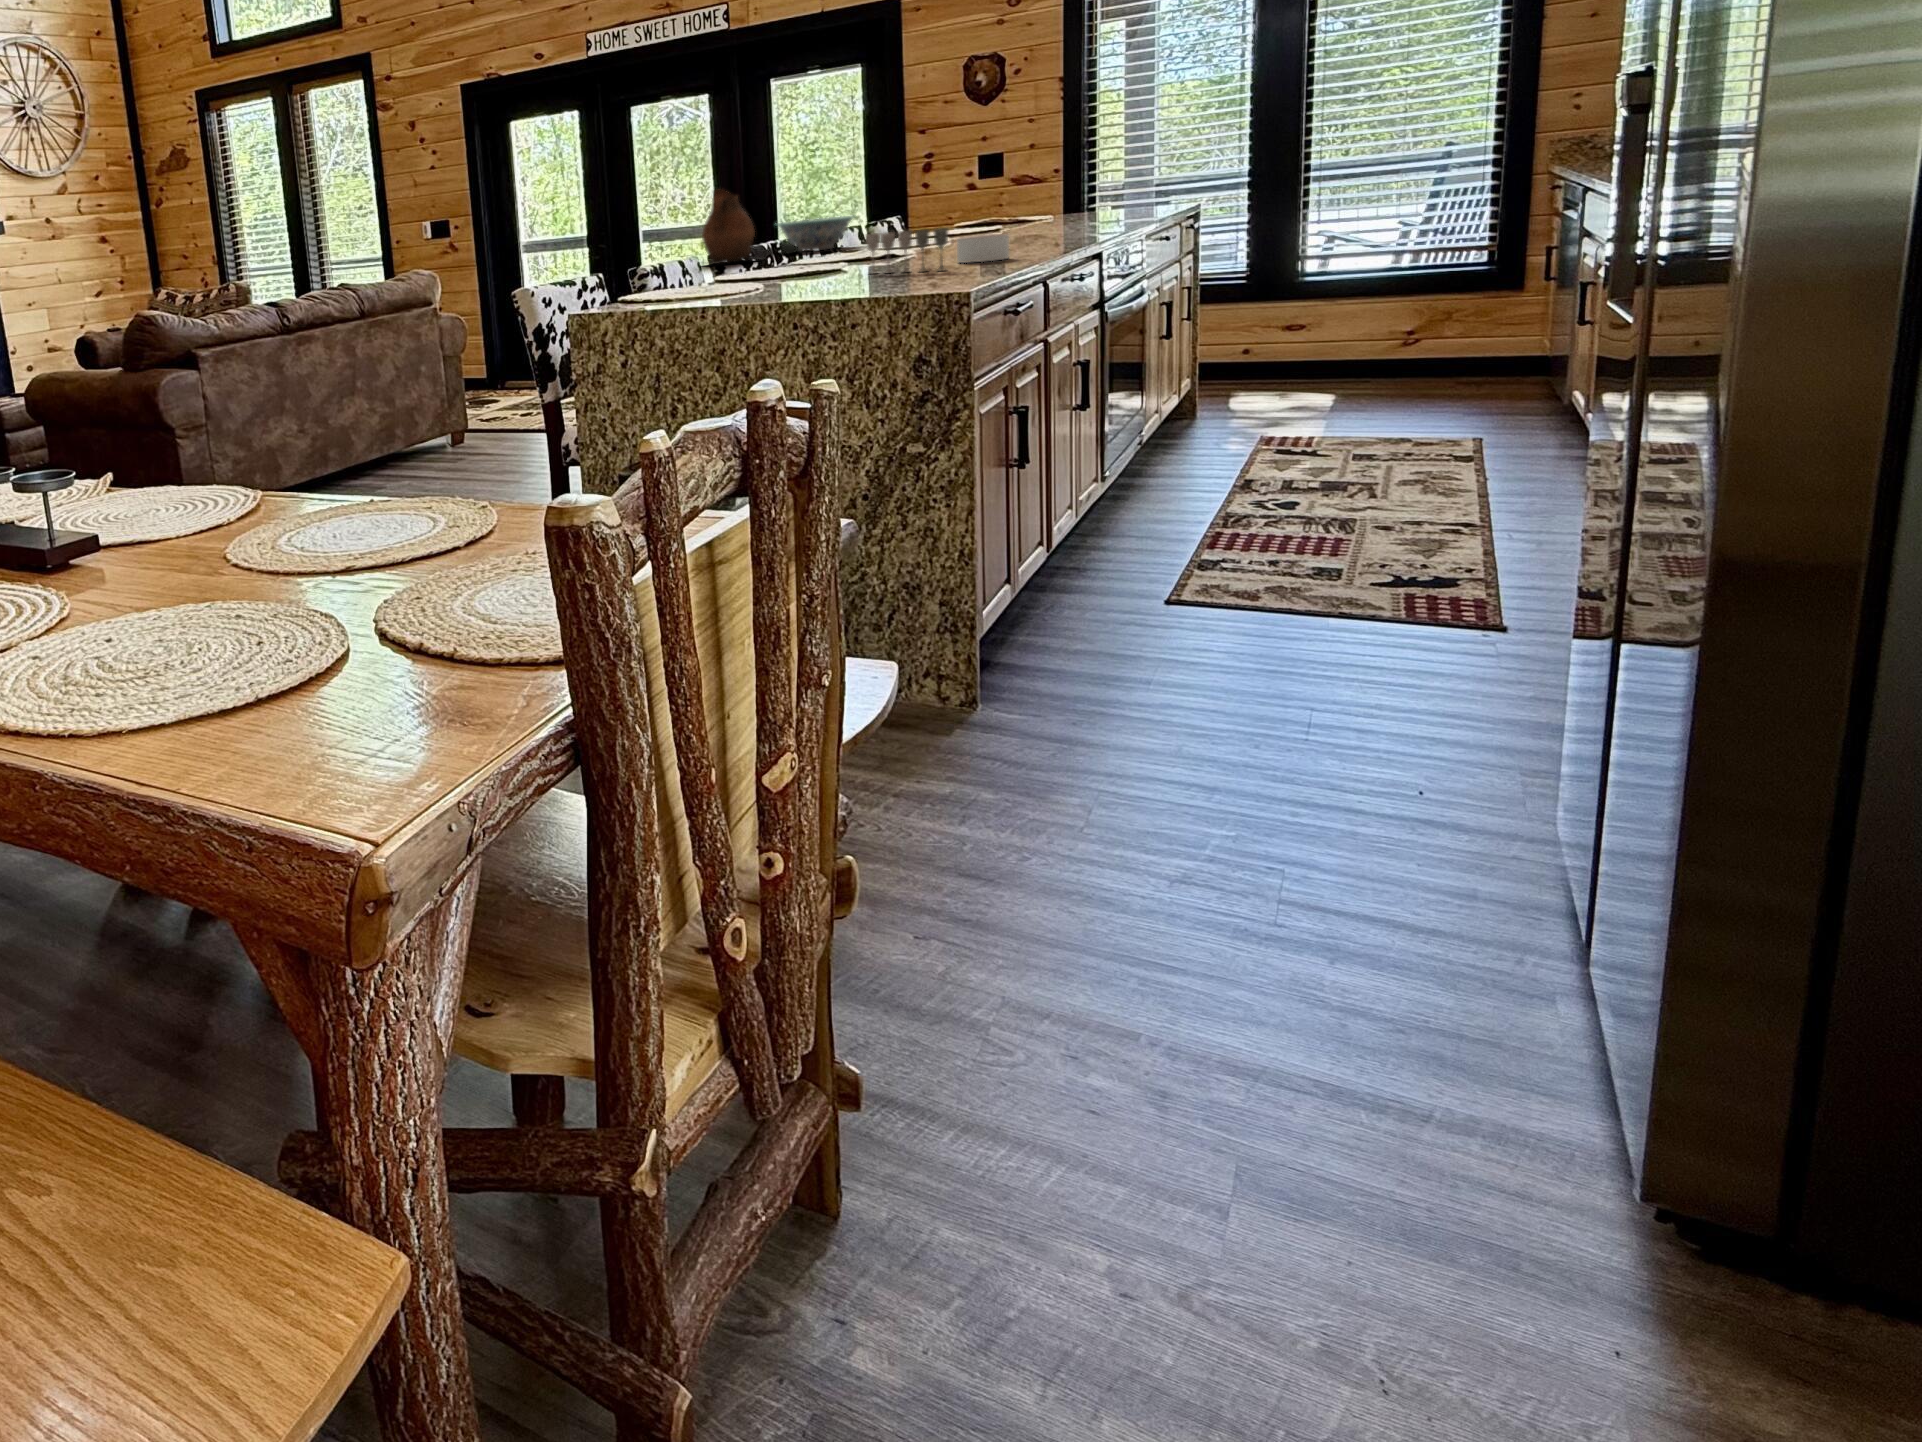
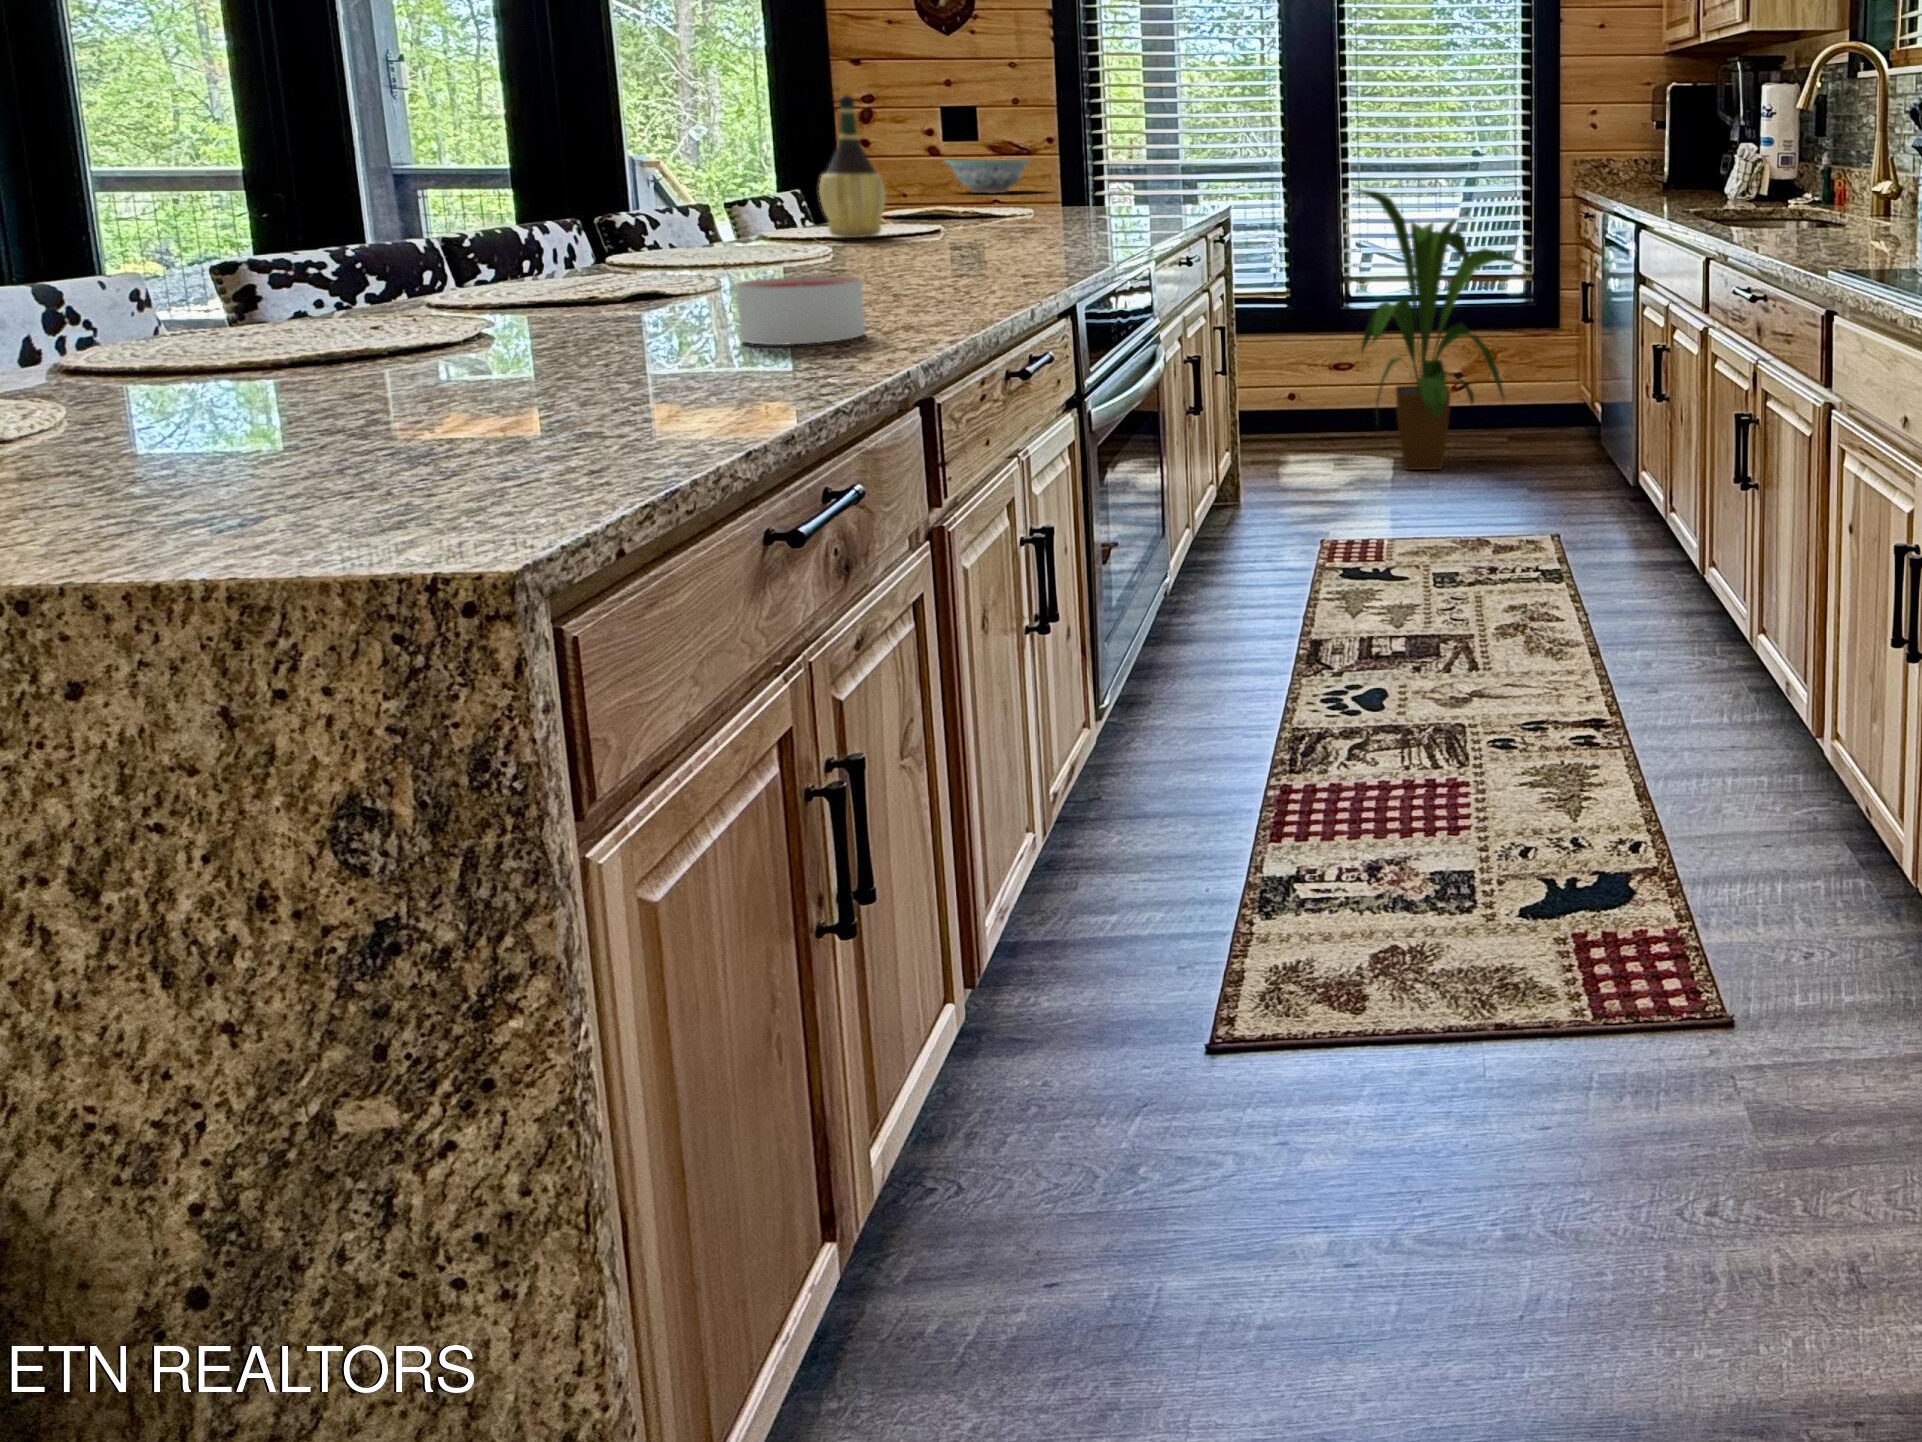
wine bottle: none [935,148,972,234] -> present [819,87,886,238]
house plant: none [1308,177,1502,400] -> present [1355,189,1527,470]
ceramic pitcher: present [702,189,755,264] -> none [209,107,409,279]
decorative bowl: present [777,216,854,251] -> present [945,160,1032,193]
wine glass: present [866,228,948,273] -> none [455,262,678,377]

